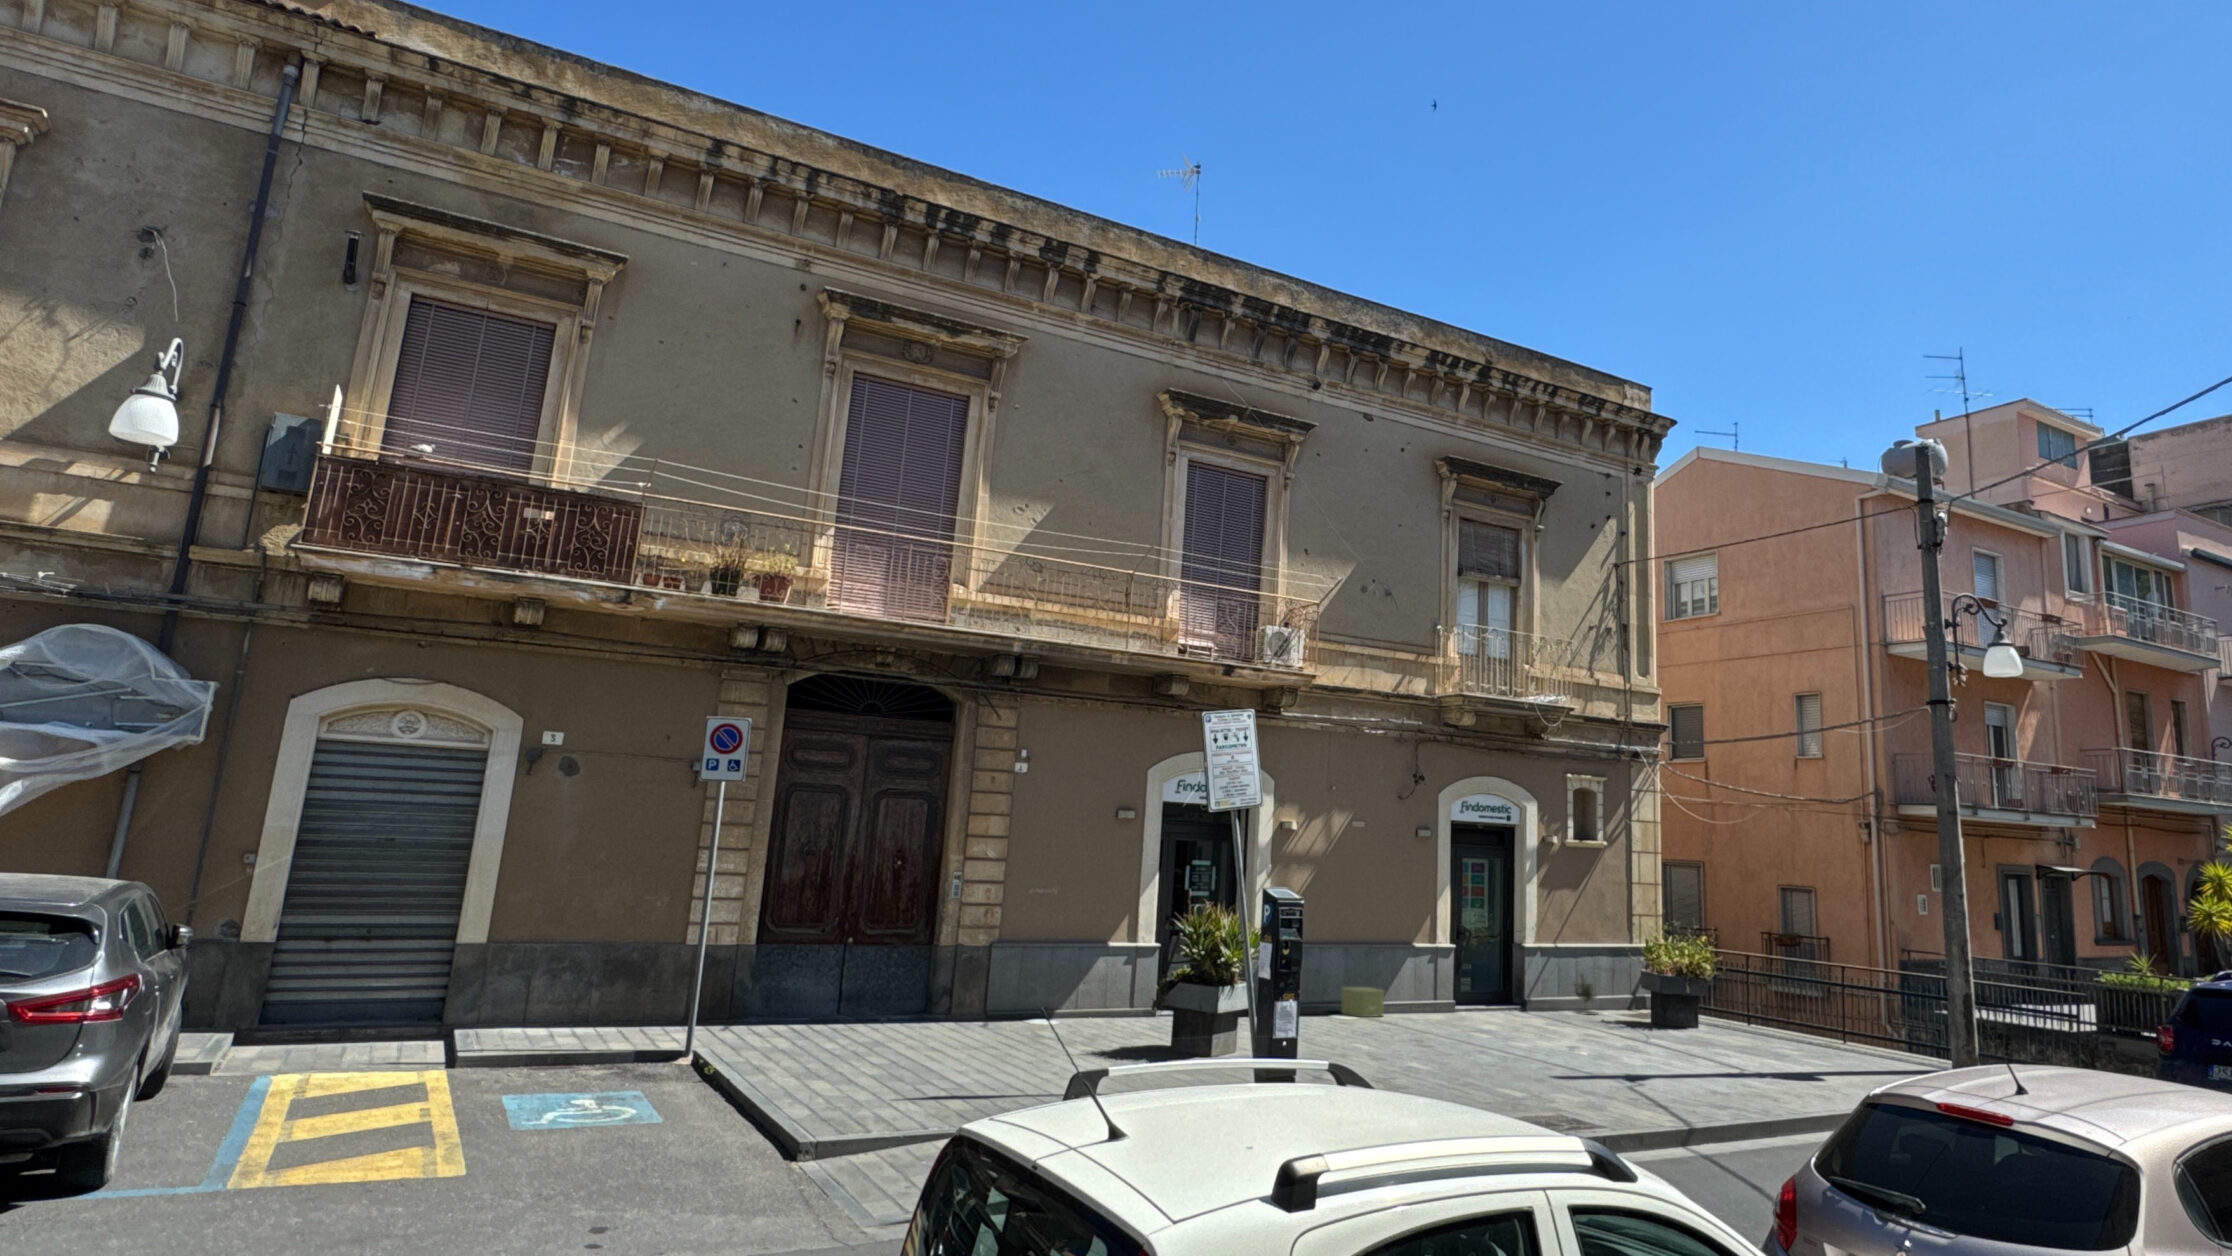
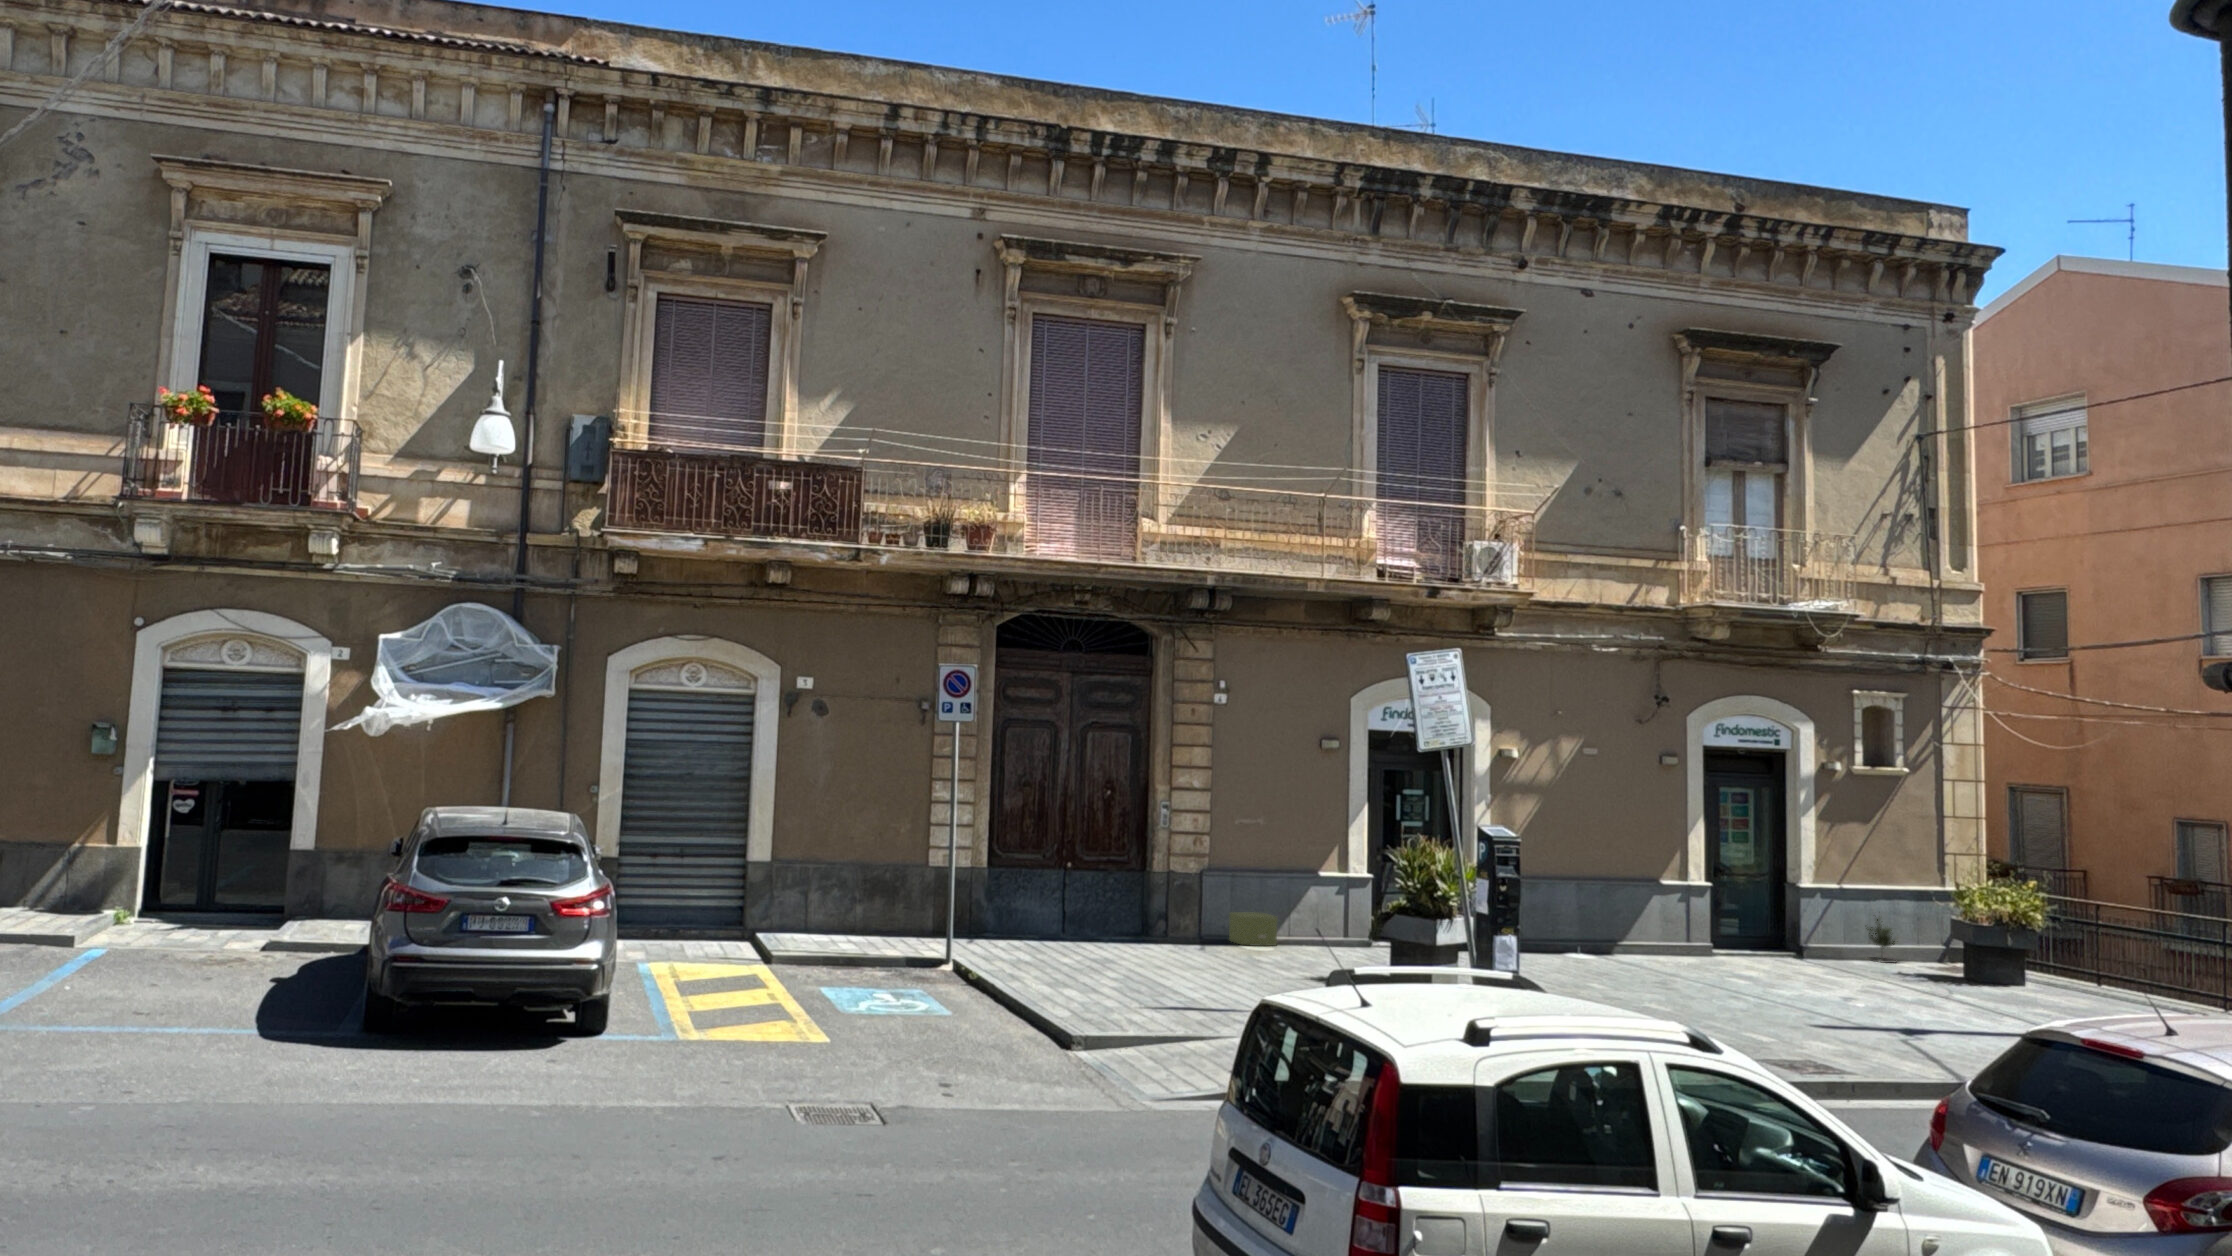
storage box: present [1341,987,1384,1017] -> present [1229,912,1278,946]

